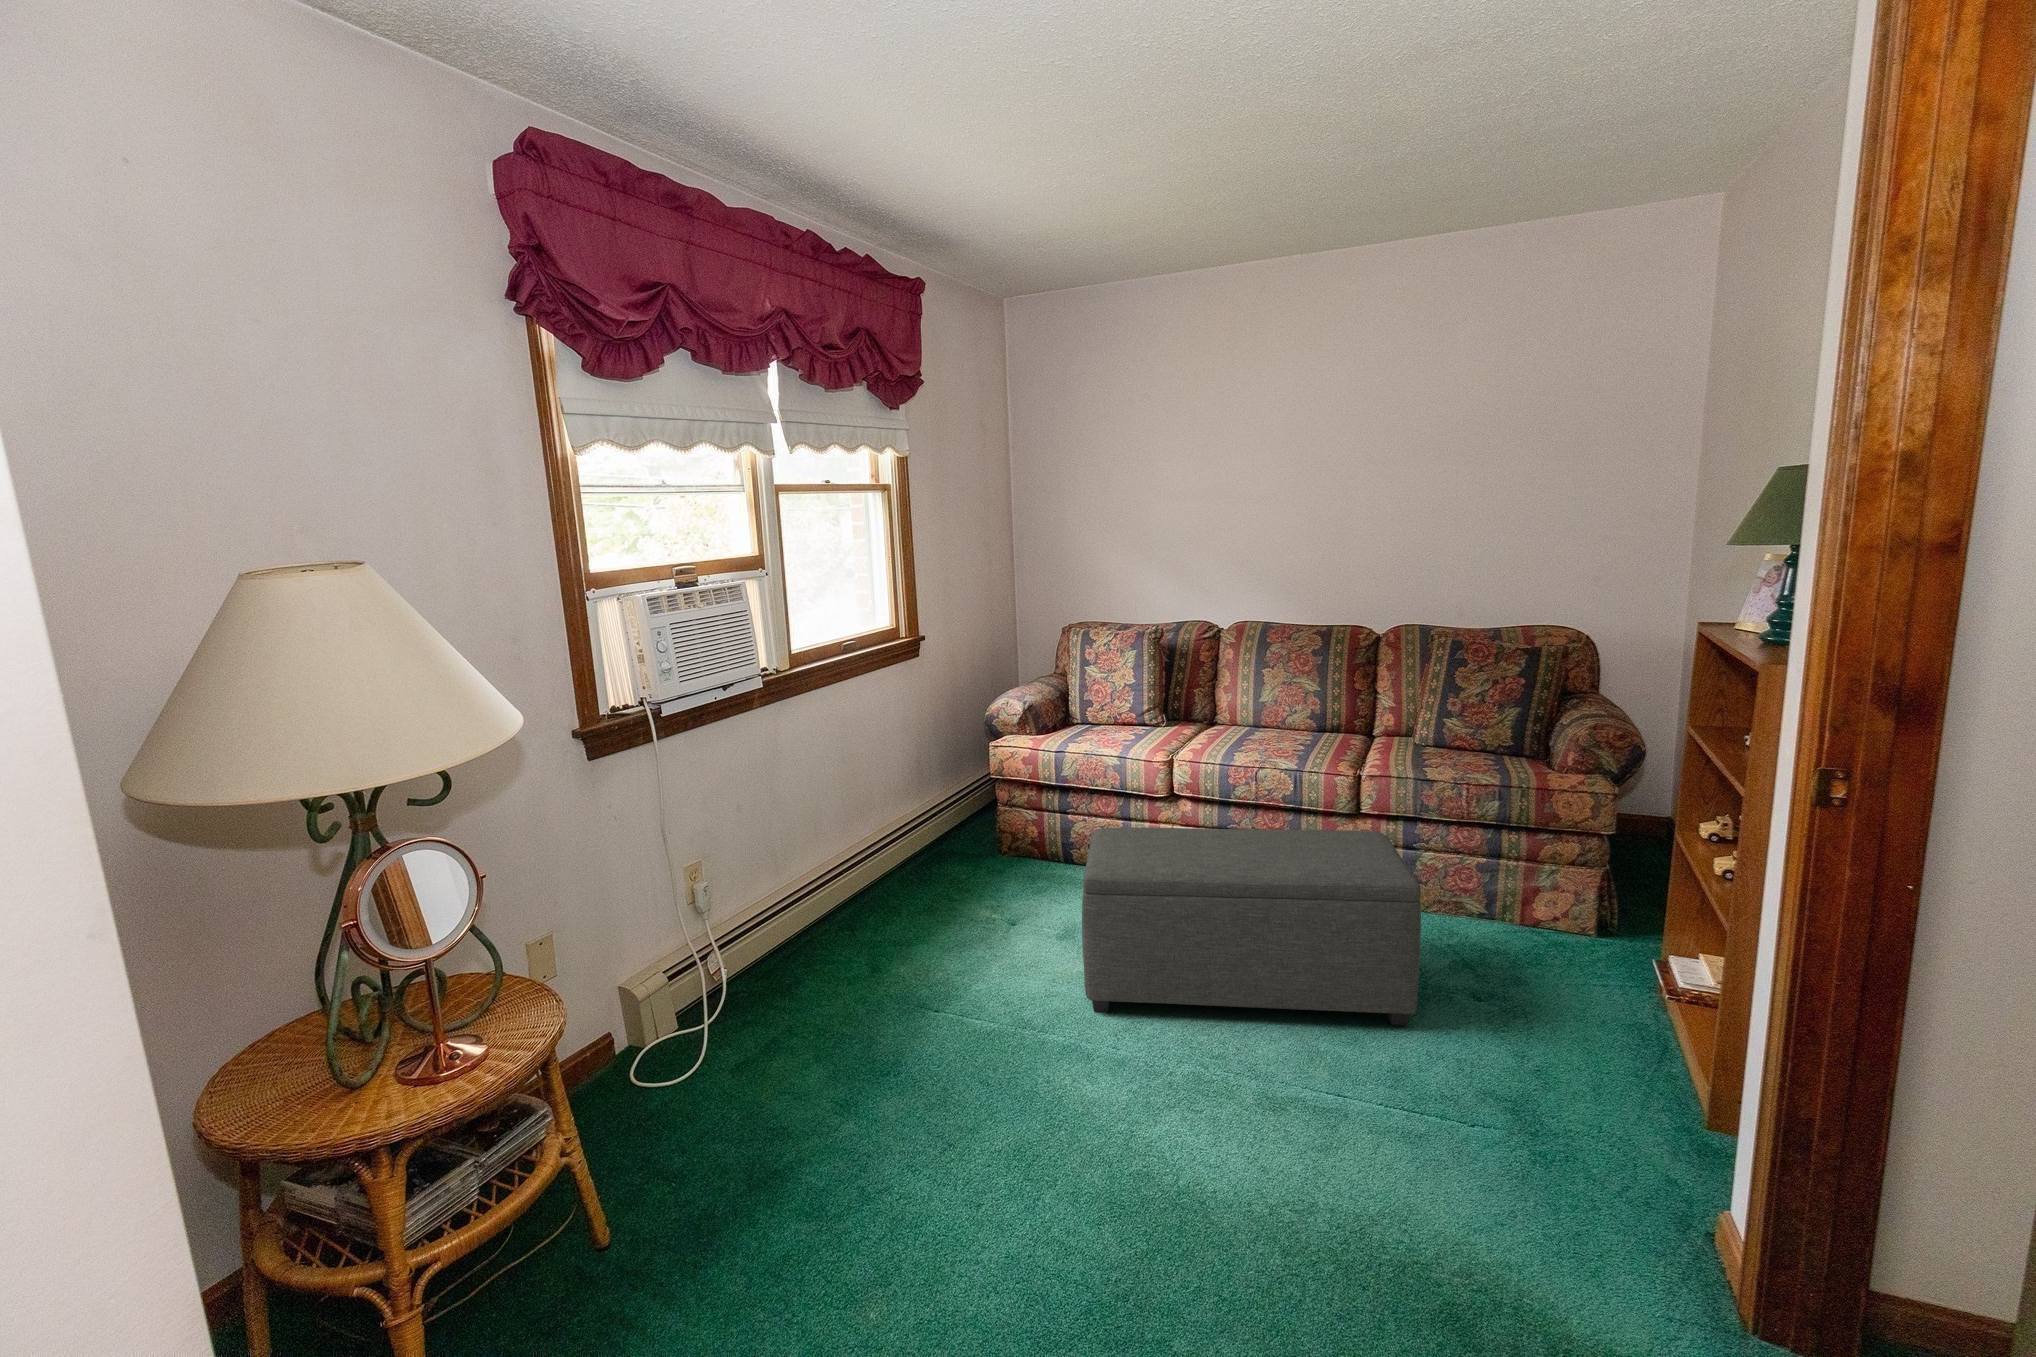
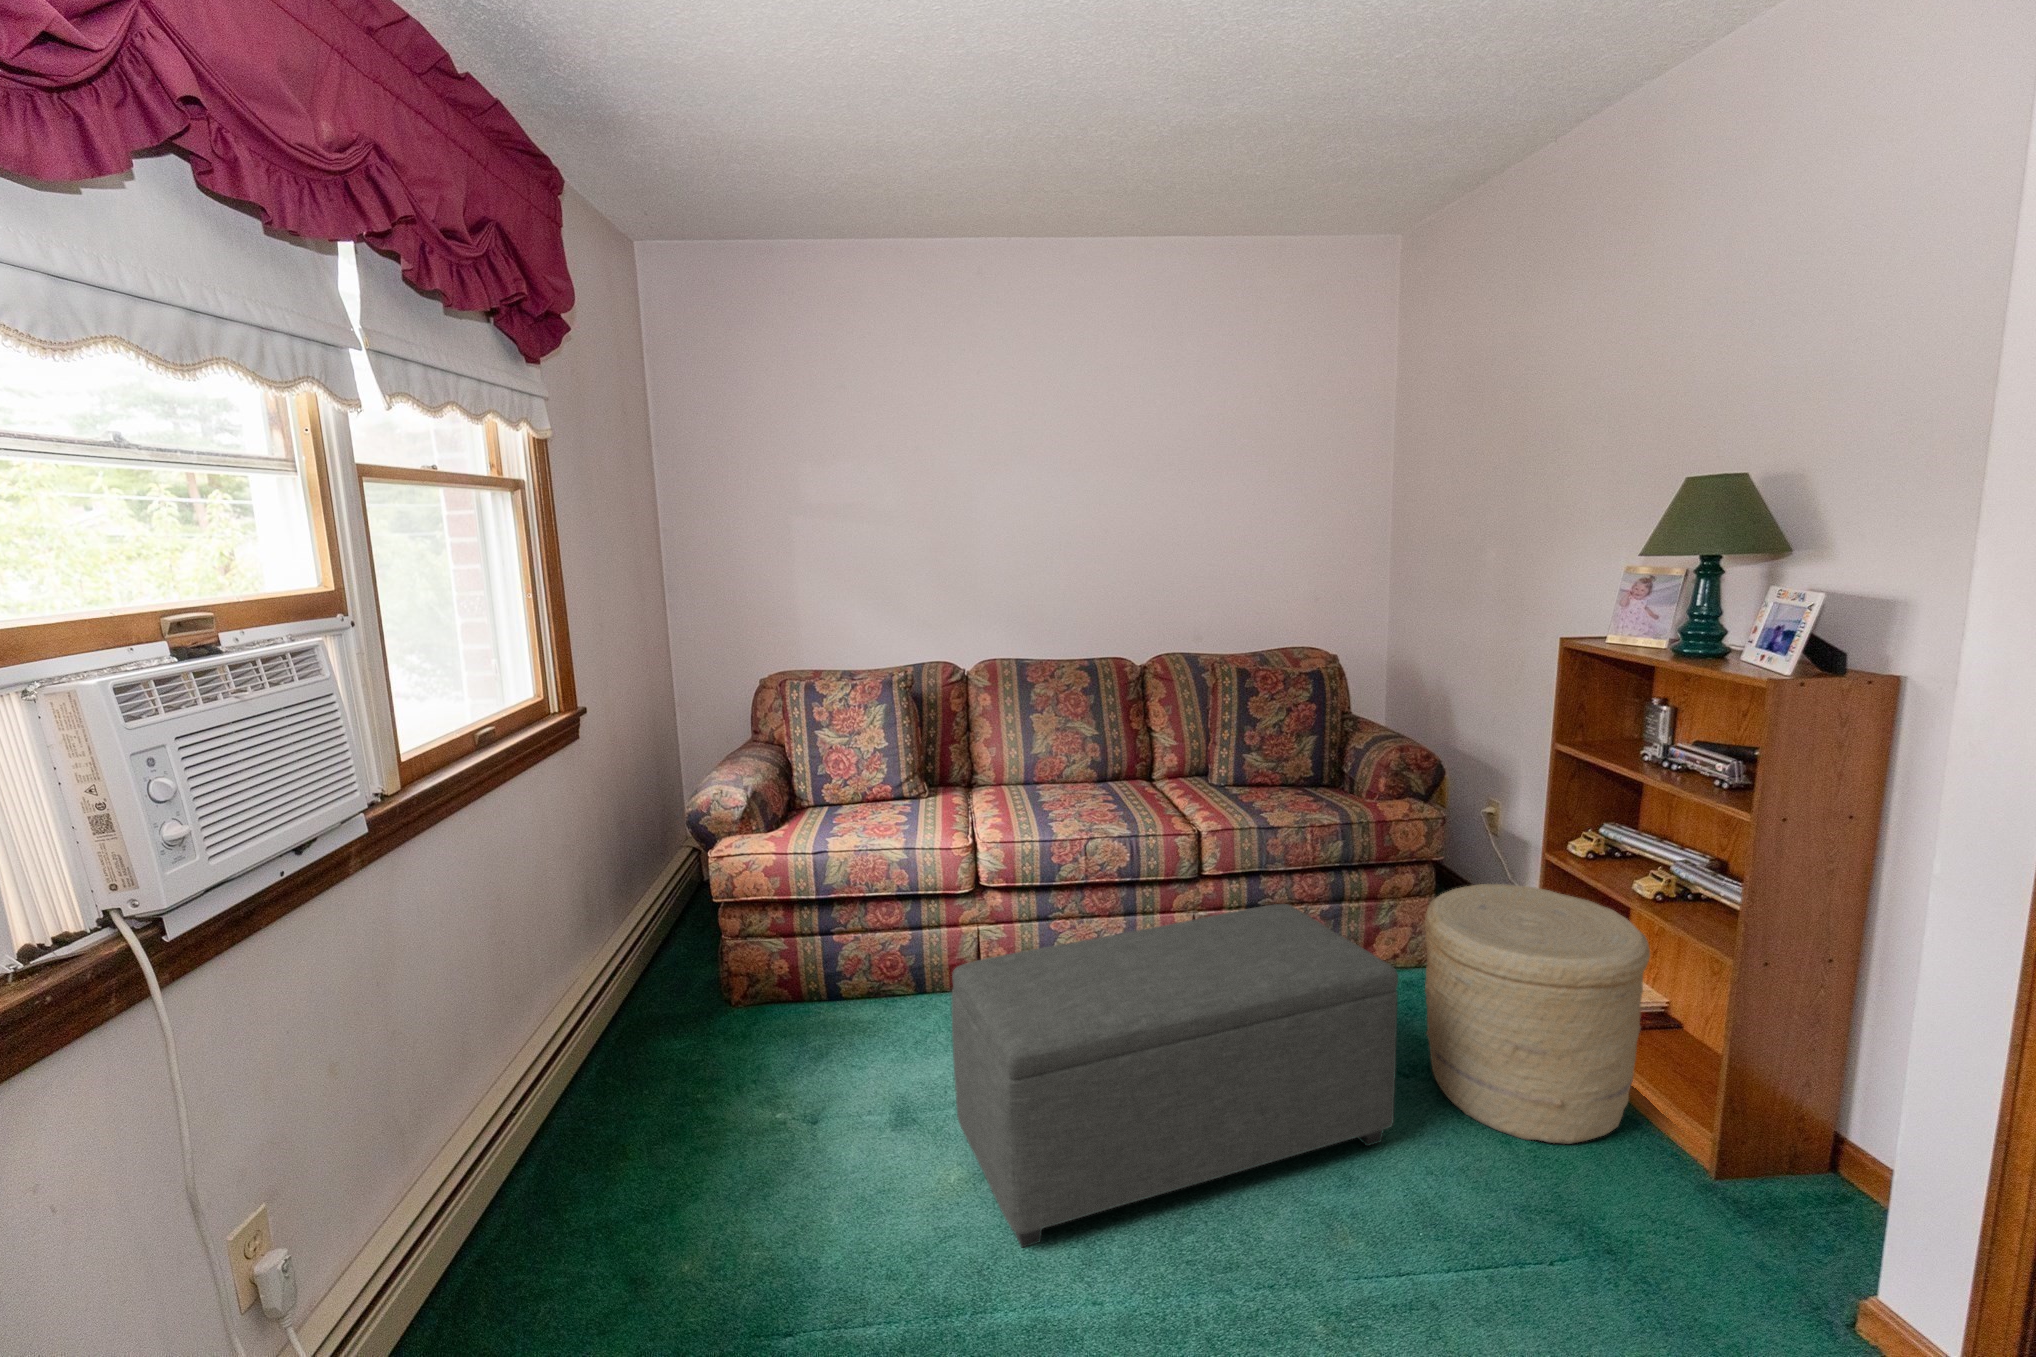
woven basket: none [1489,844,1697,1071] -> present [1424,884,1650,1144]

